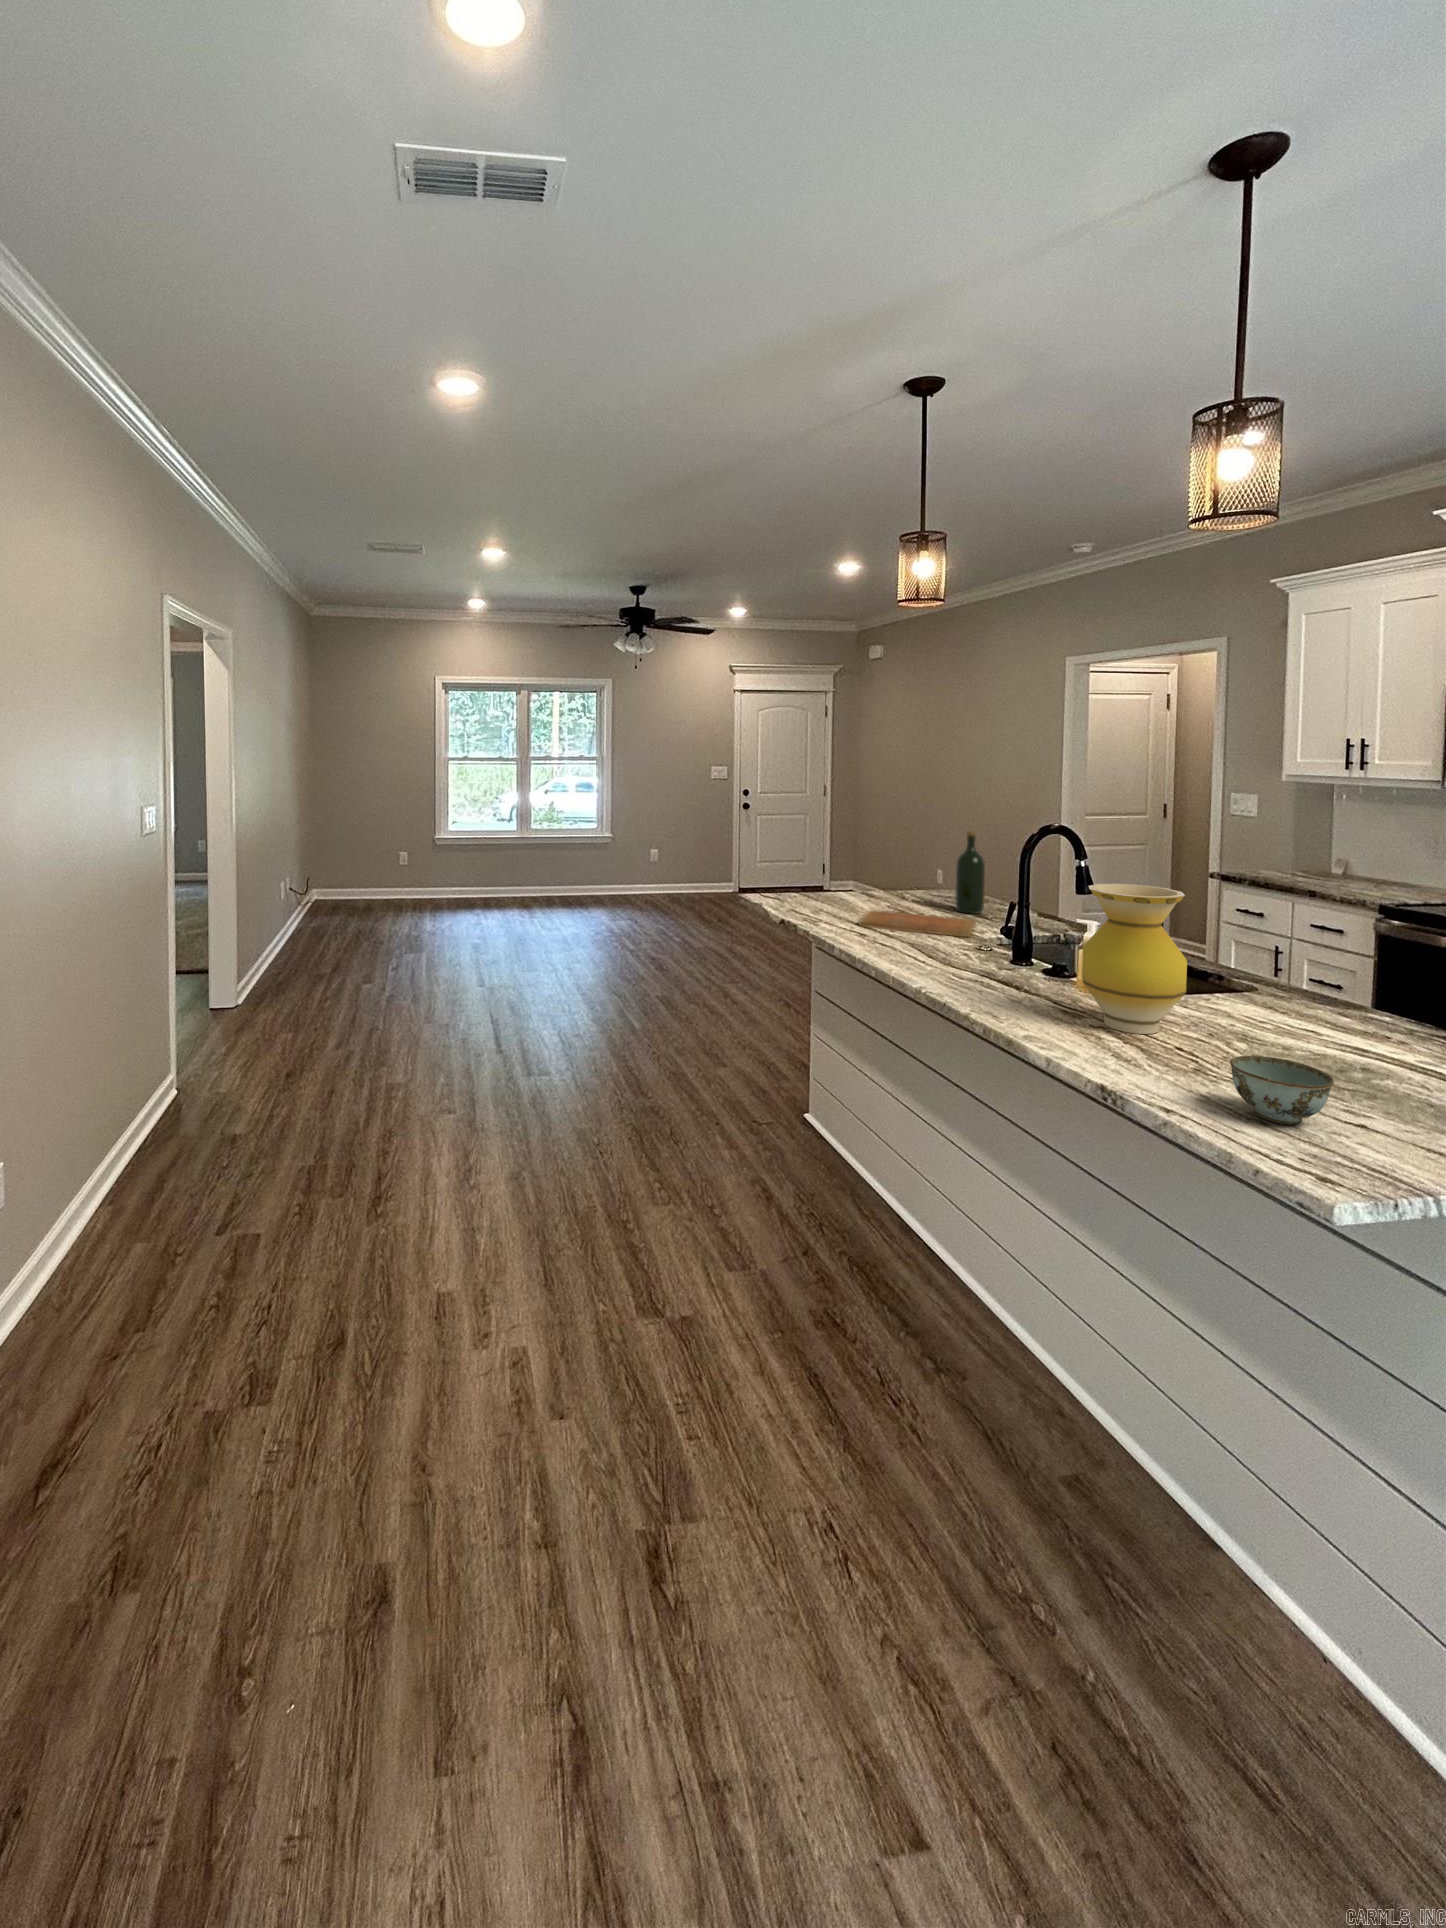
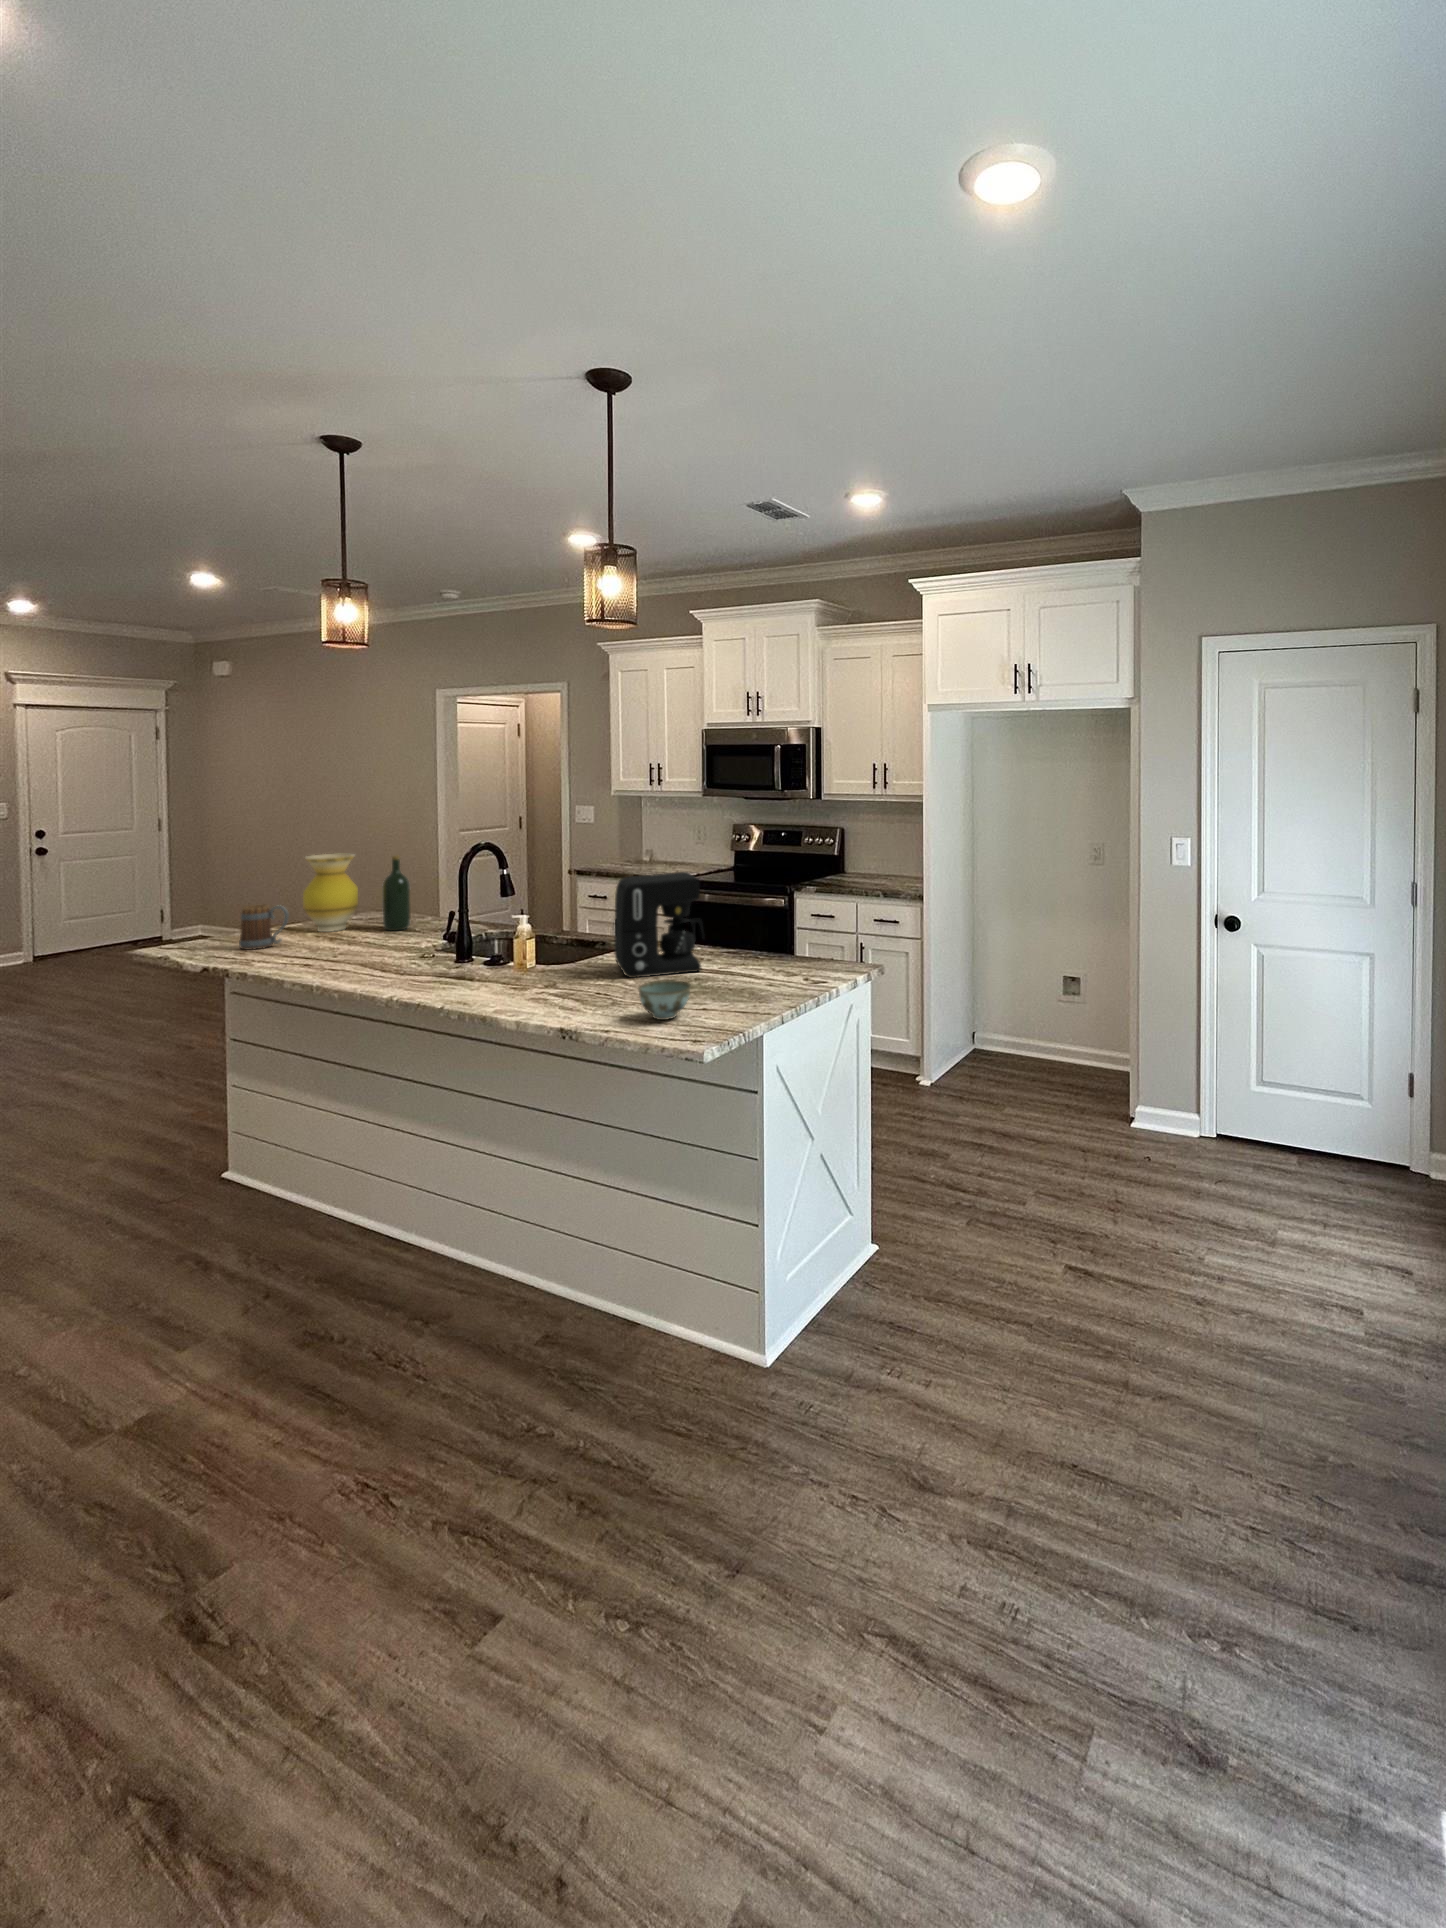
mug: none [819,866,862,909] -> present [239,905,289,950]
vase: present [1082,884,1187,1034] -> present [303,854,358,932]
coffee maker: none [1225,890,1394,1057] -> present [614,872,705,978]
cutting board: present [859,910,976,937] -> none [297,934,411,960]

